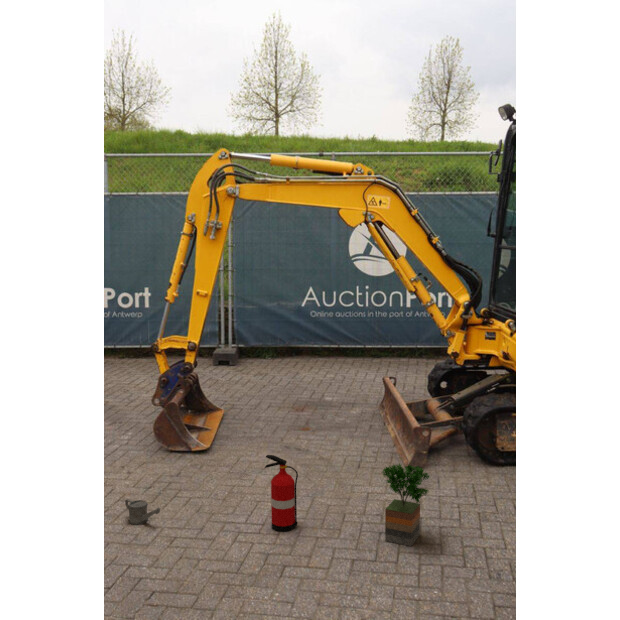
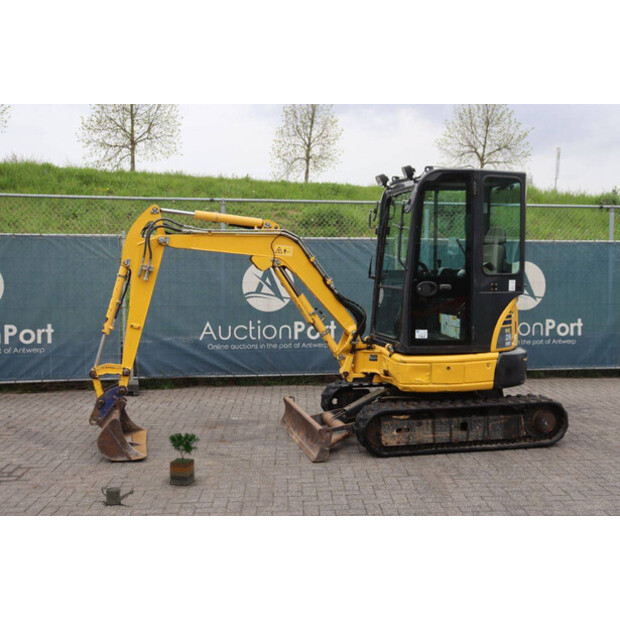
fire extinguisher: present [265,455,298,532] -> none [216,445,241,502]
potted tree: present [382,464,429,546] -> present [169,433,200,486]

